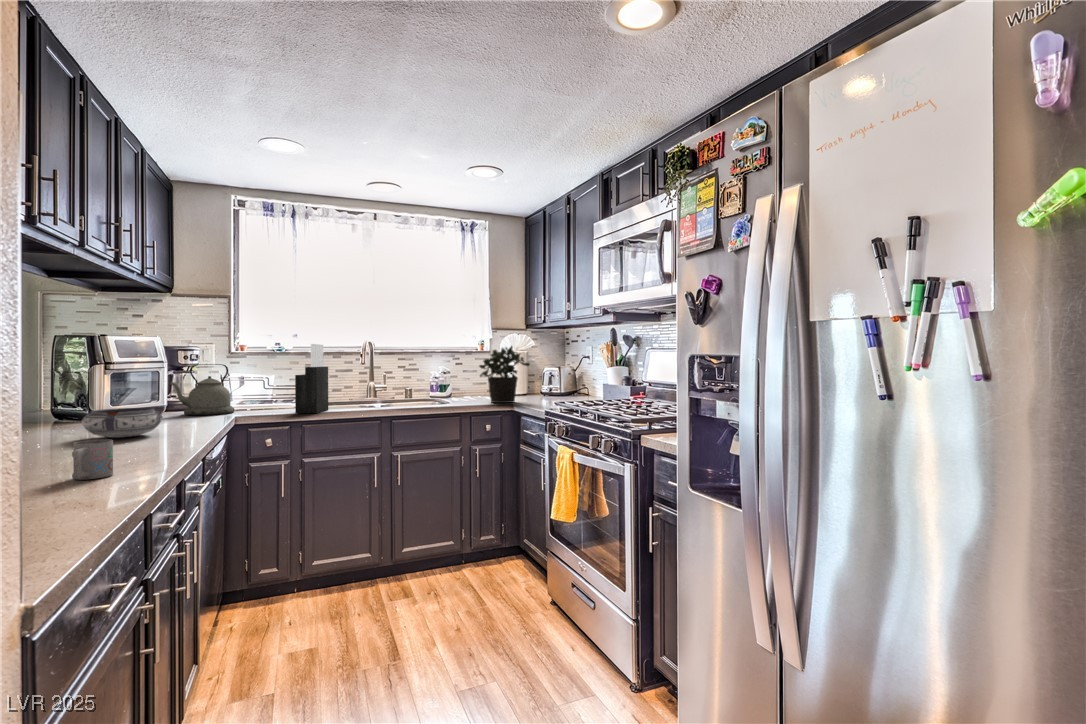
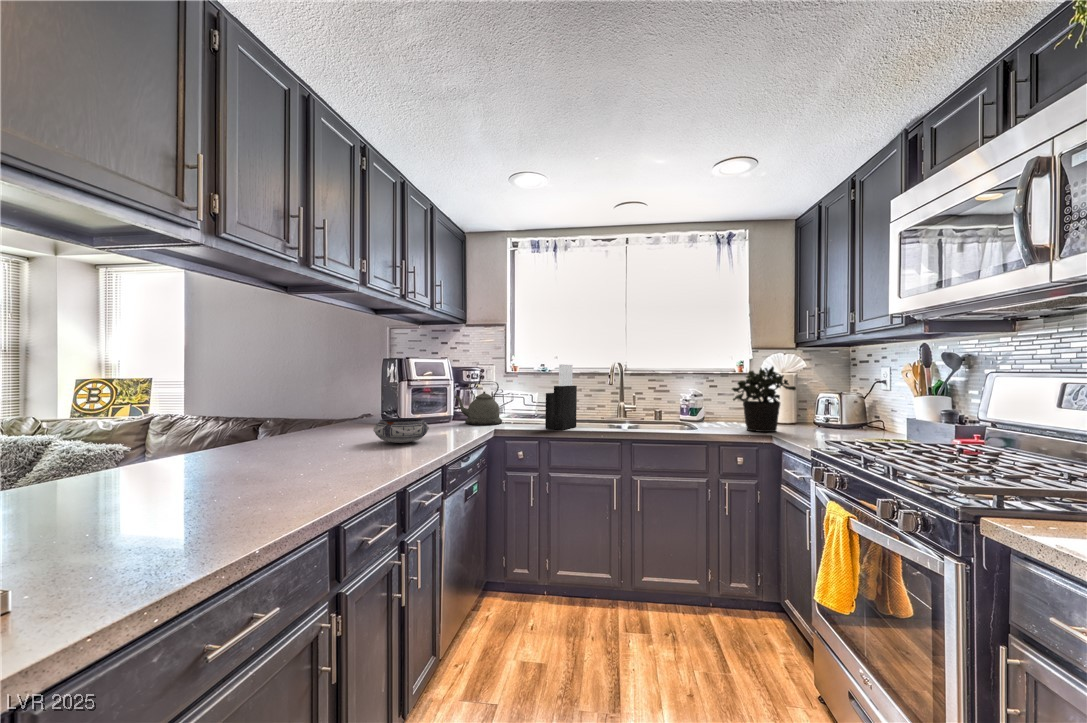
mug: present [72,439,113,480] -> none [304,452,343,488]

